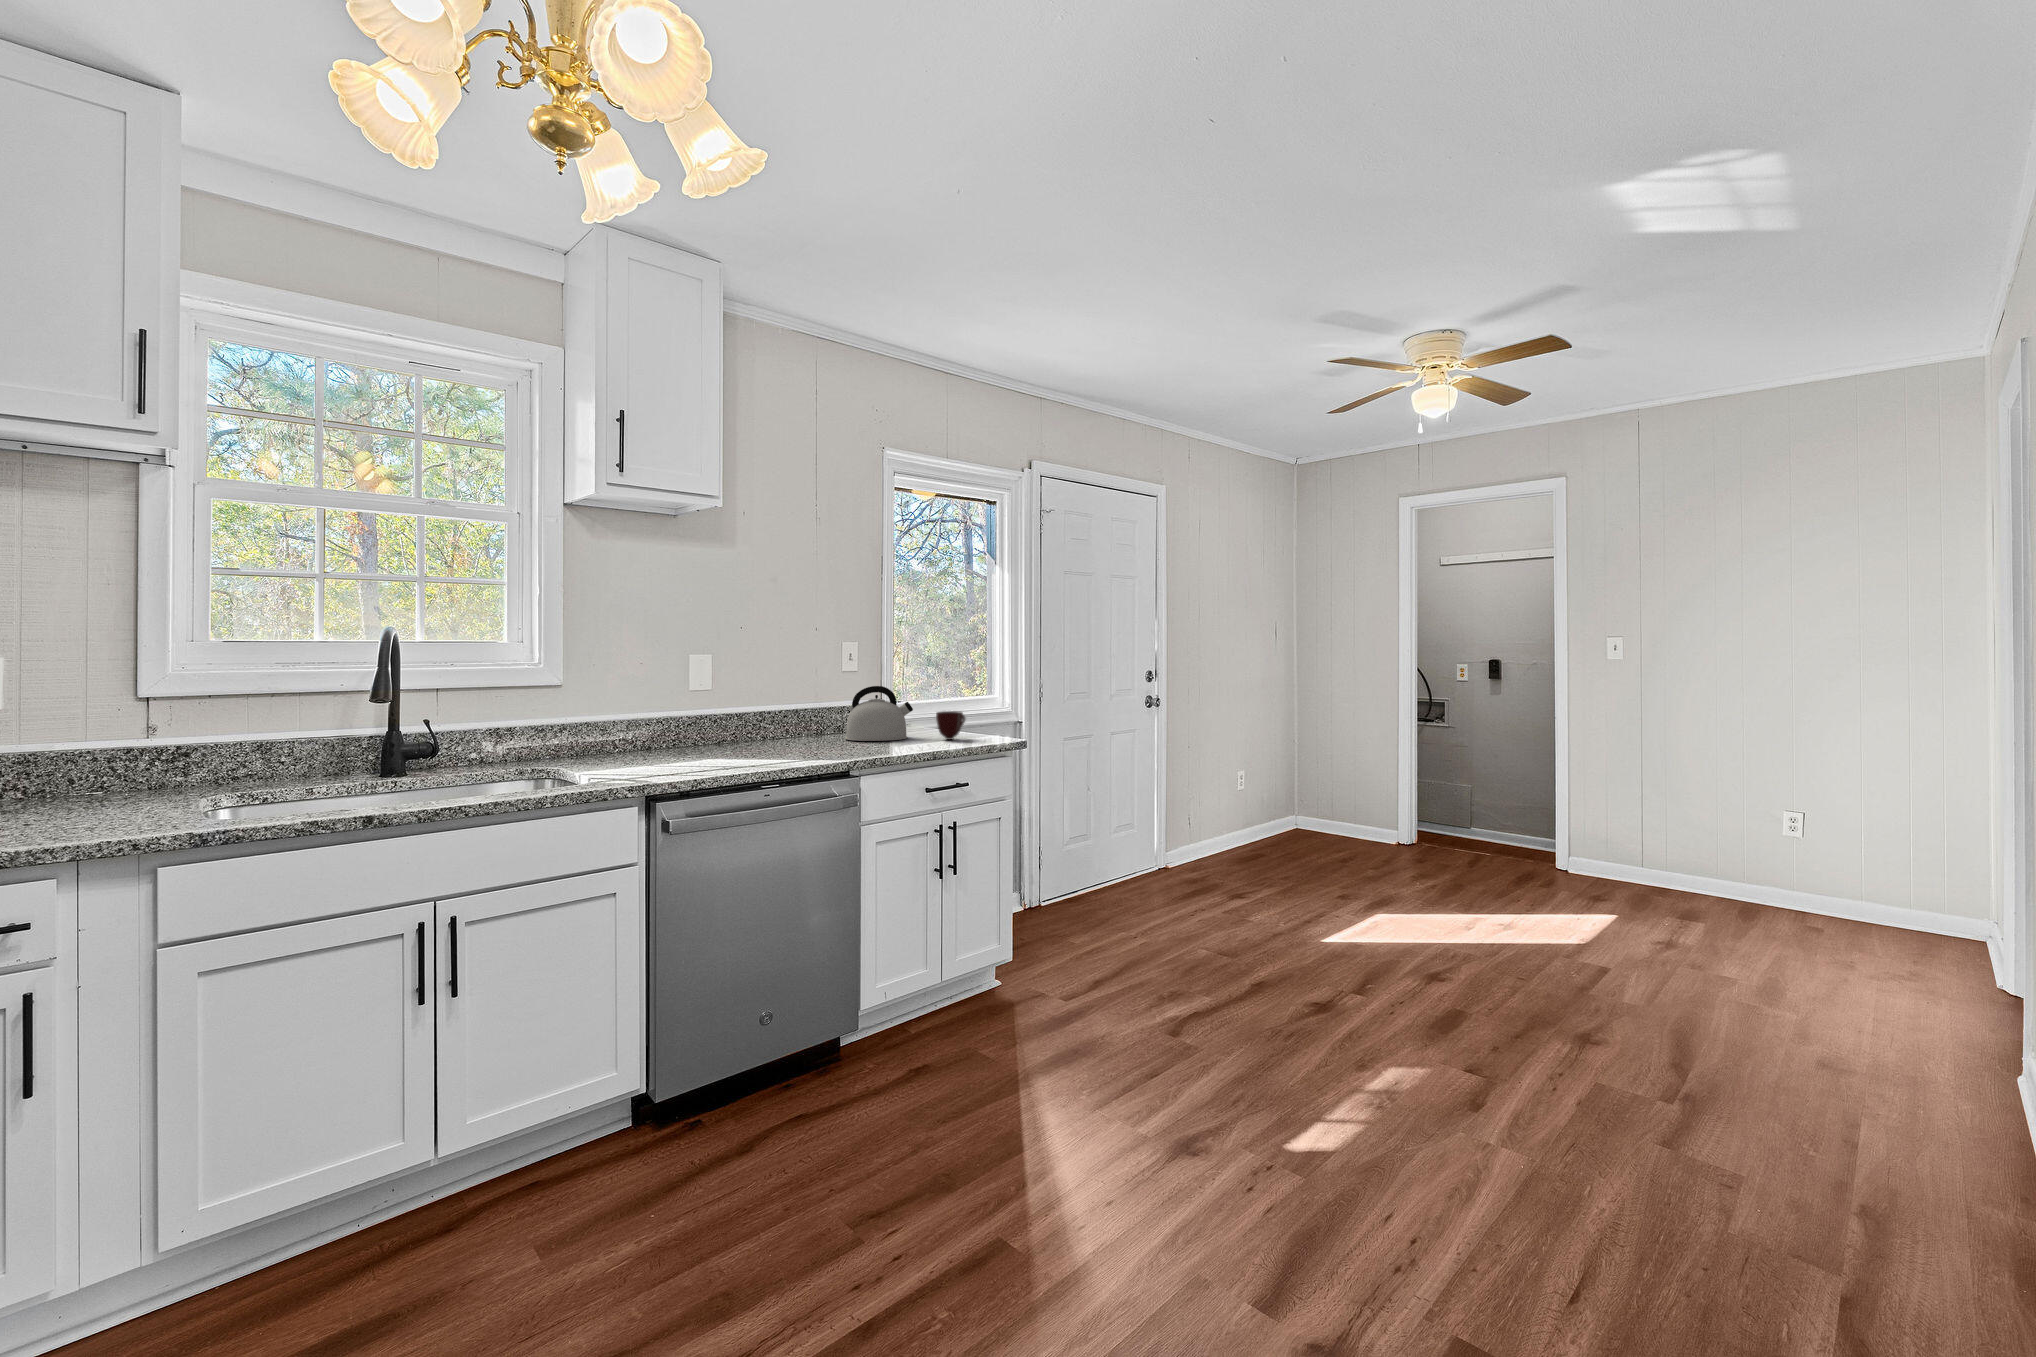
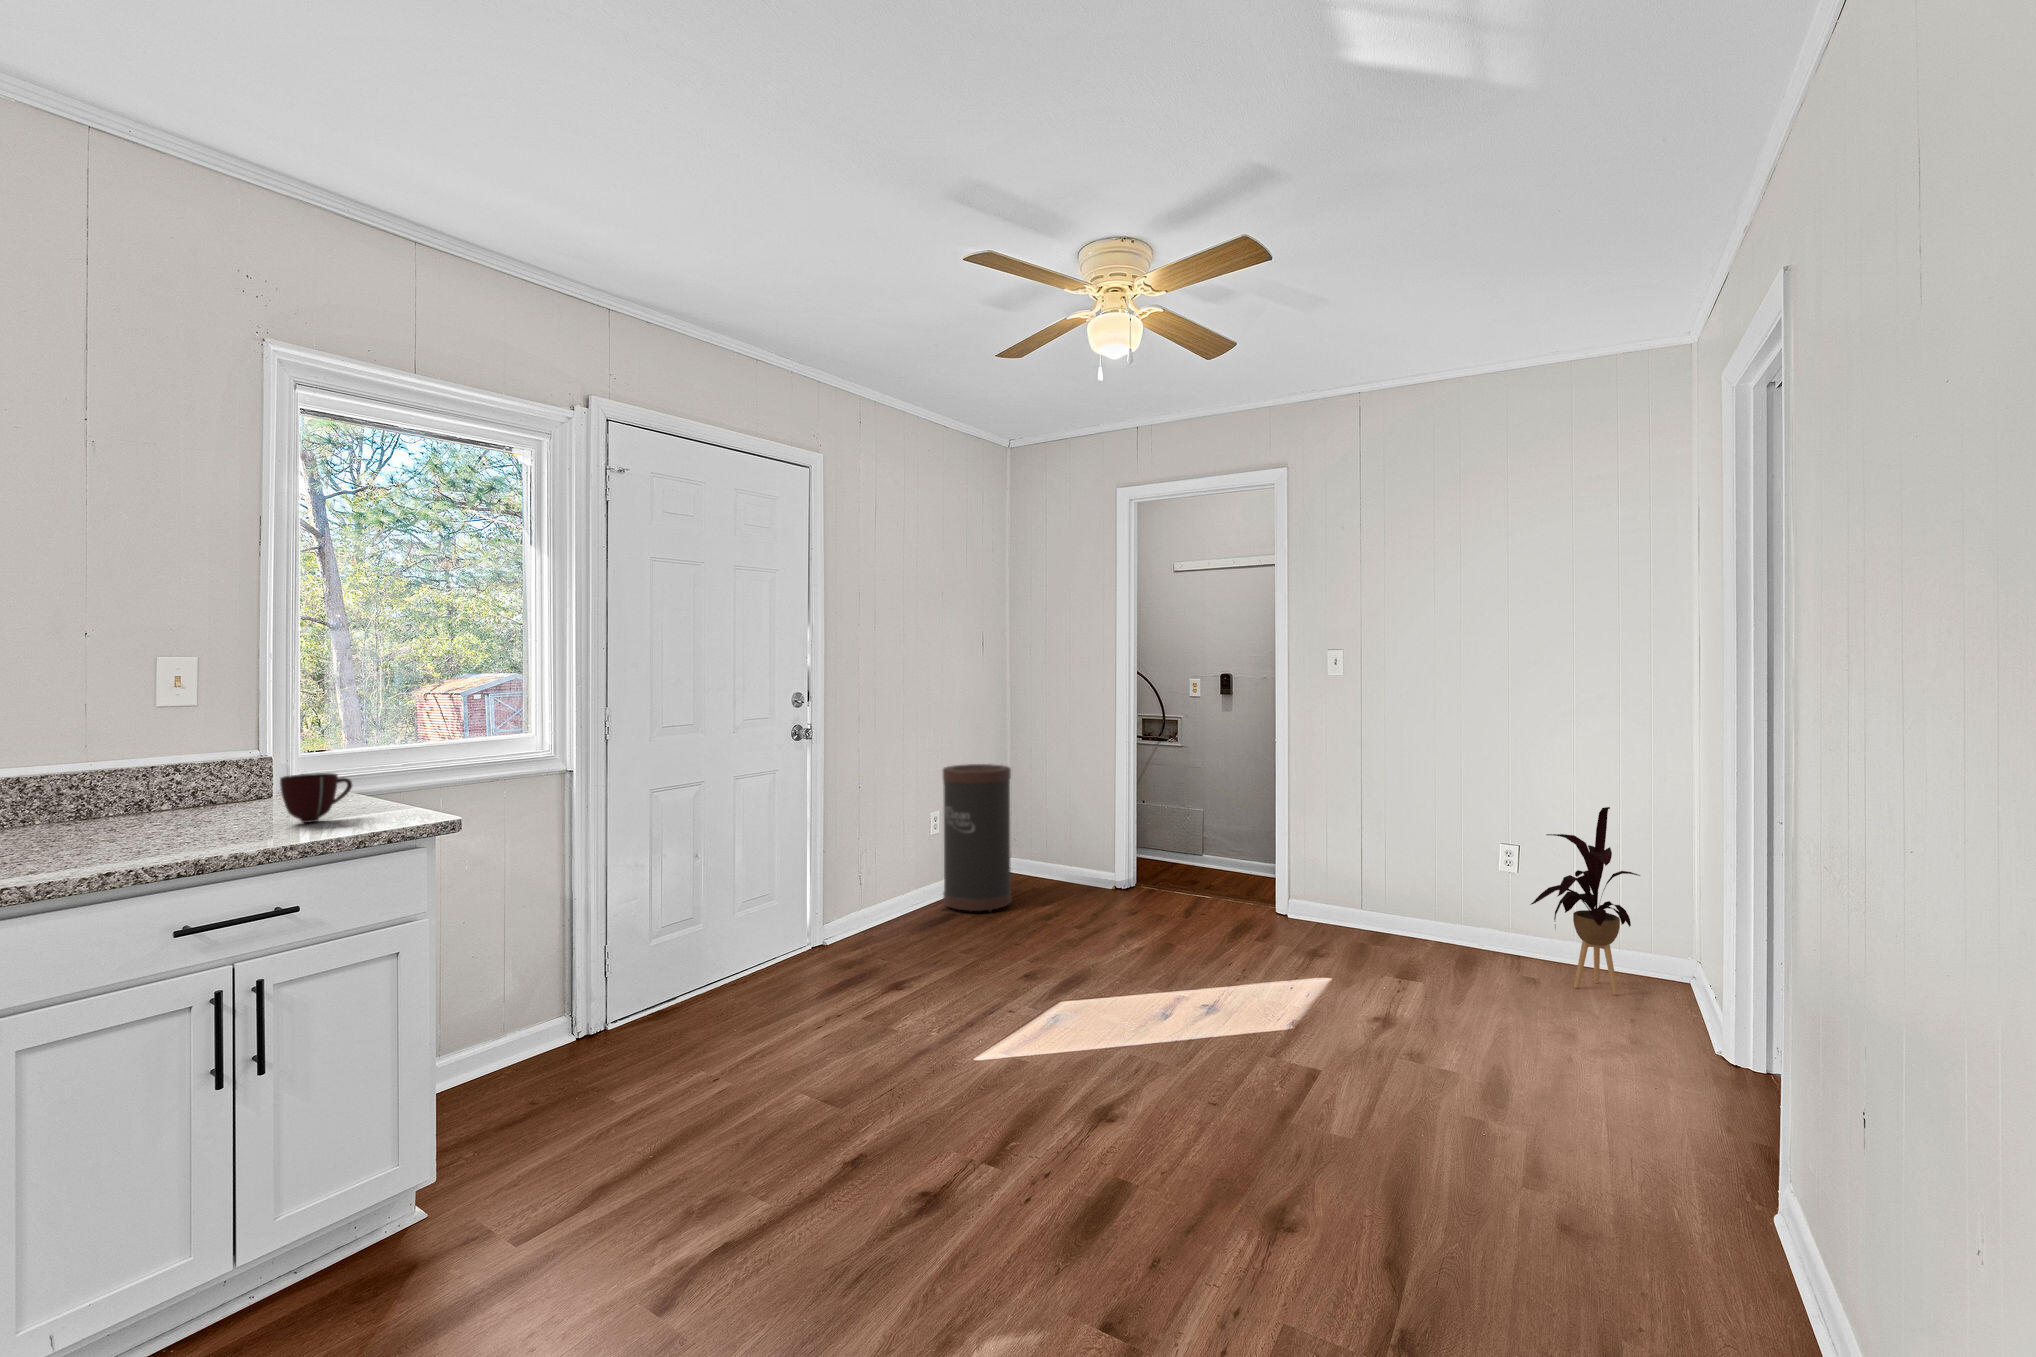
kettle: present [846,686,913,741] -> none [101,733,255,833]
trash can: none [1250,734,1308,854] -> present [943,764,1011,912]
house plant: none [1808,777,1925,943] -> present [1531,807,1640,995]

